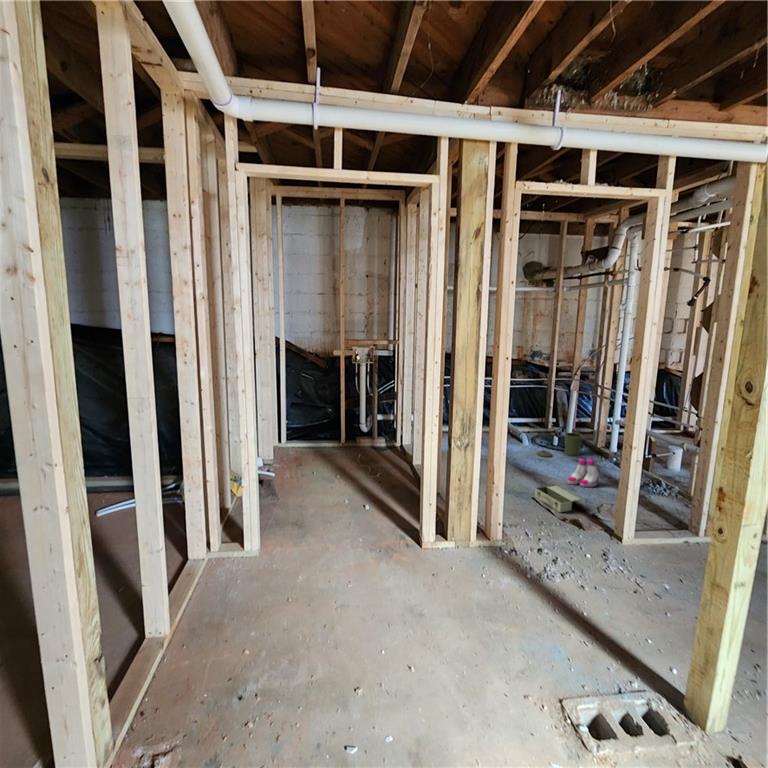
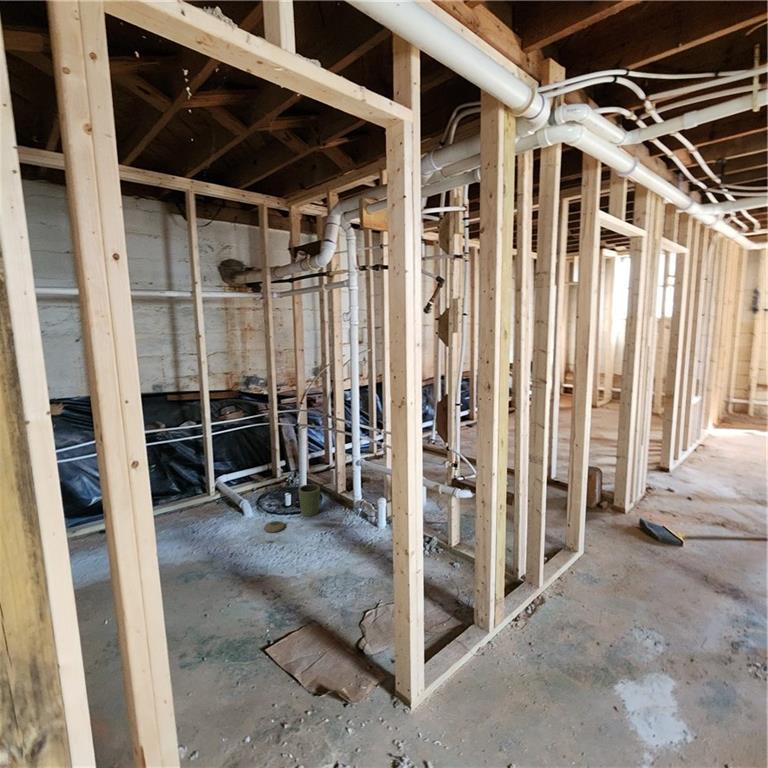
boots: present [567,458,600,487] -> none [310,535,351,584]
toolbox: present [535,485,582,512] -> none [263,605,338,672]

